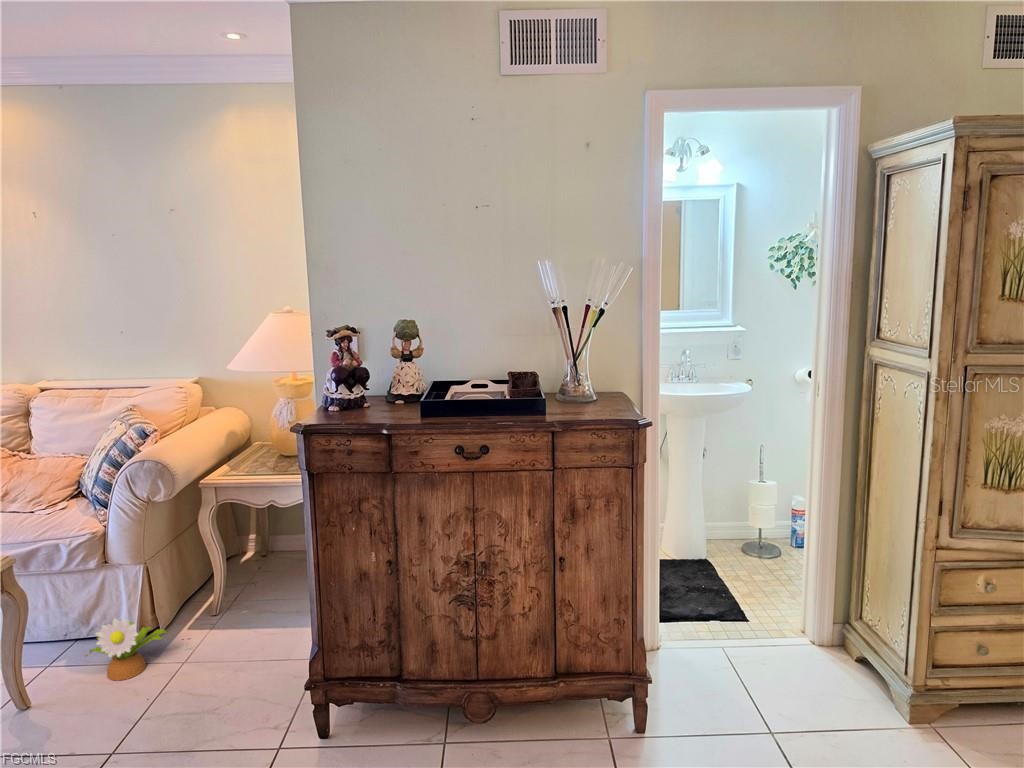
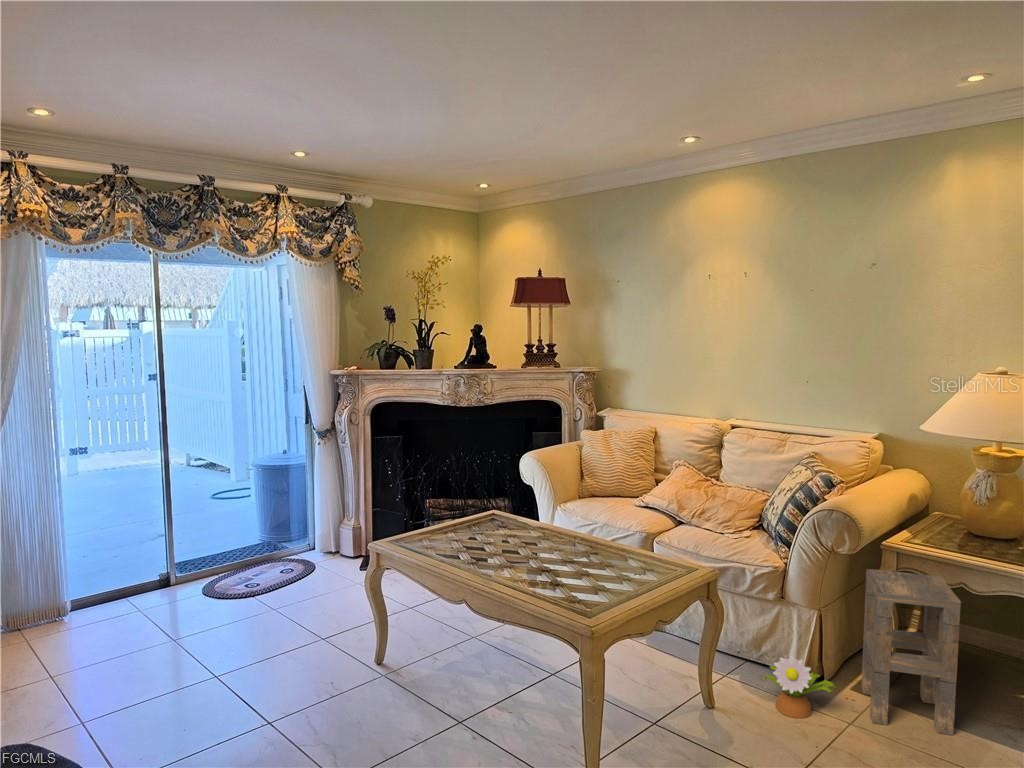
side table: none [188,499,276,651] -> present [861,569,961,735]

